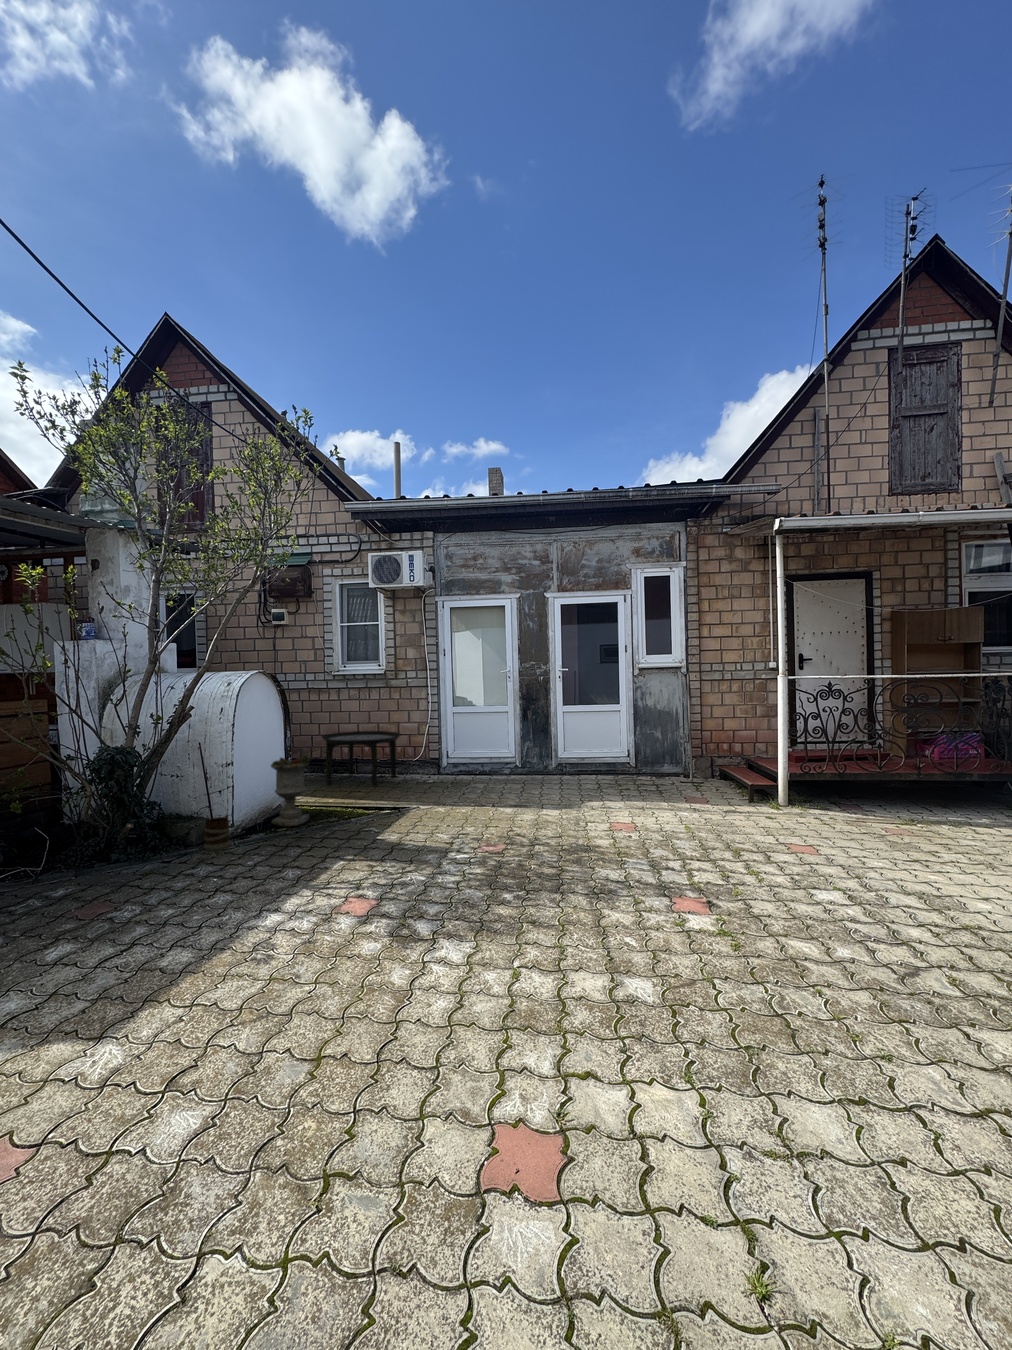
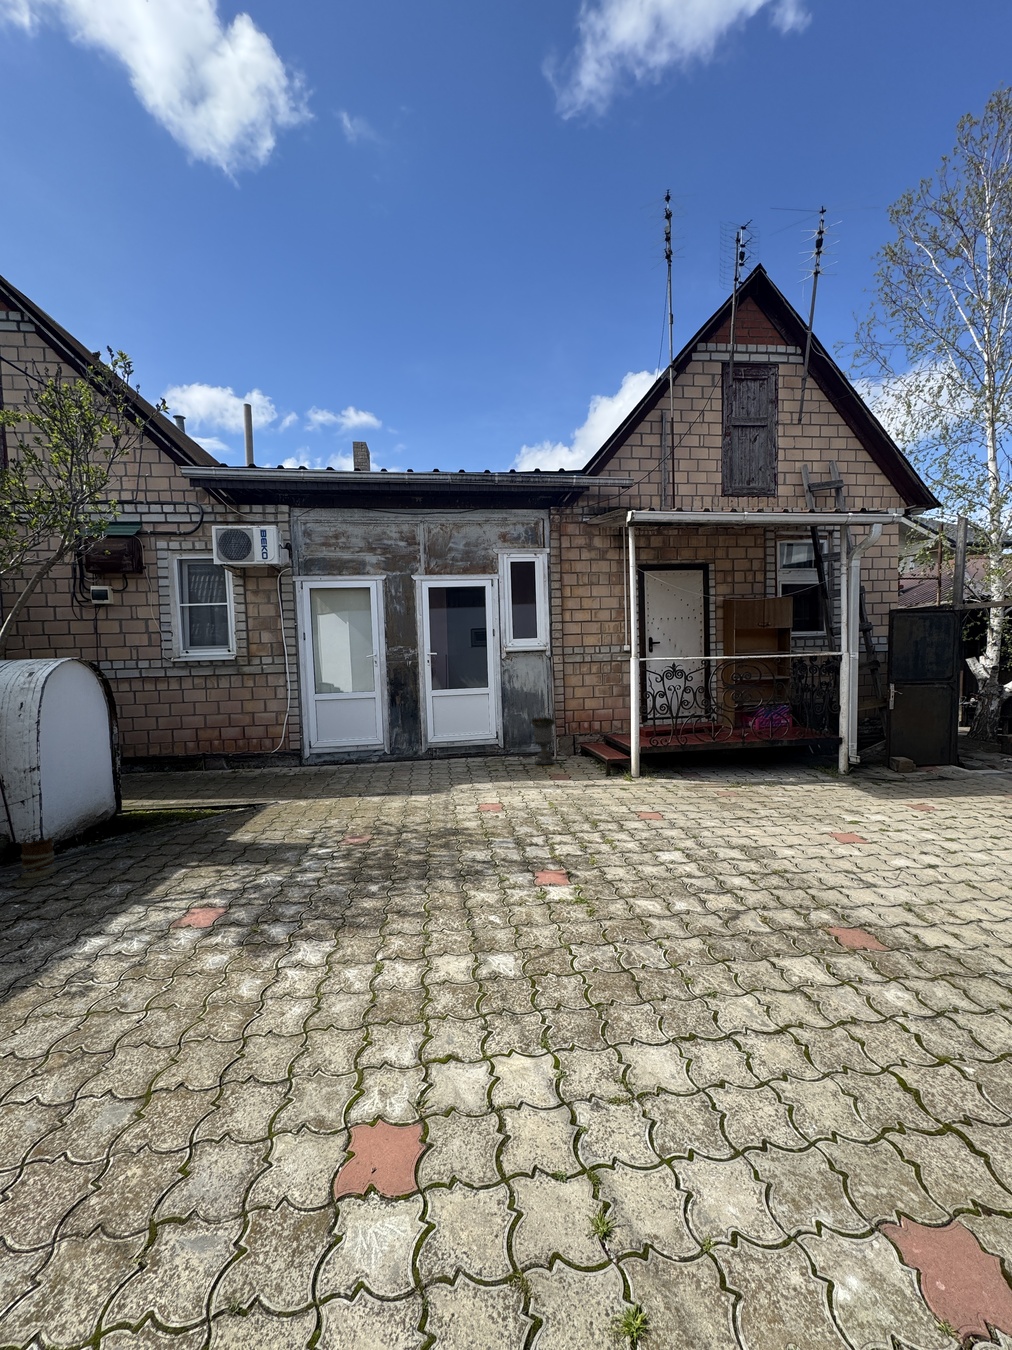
round table: present [322,731,401,786] -> none [170,733,263,794]
planter: present [271,755,310,827] -> present [531,717,555,765]

